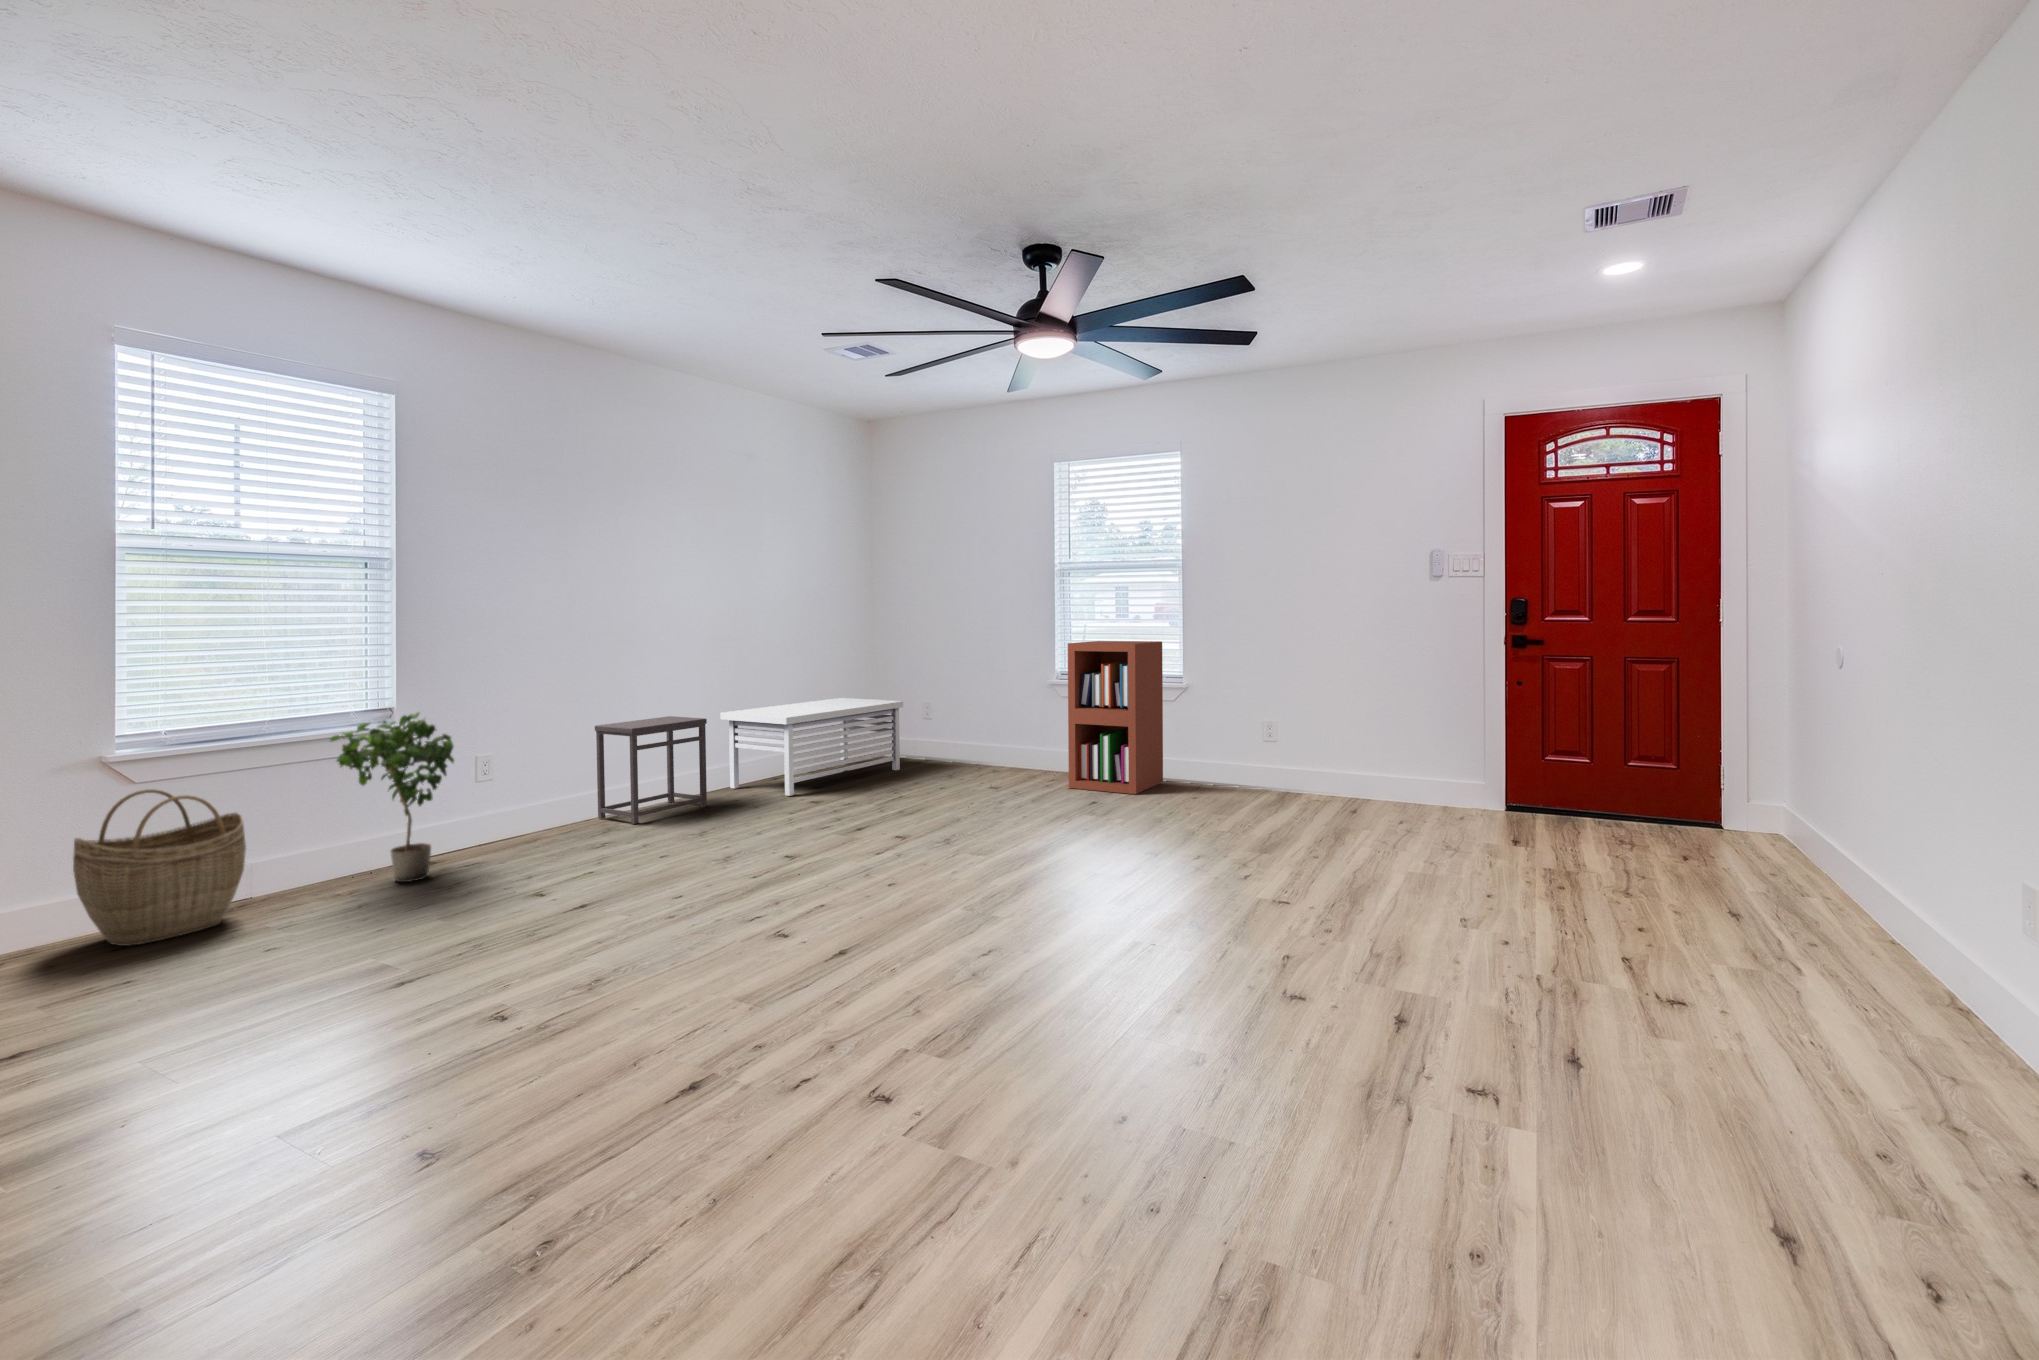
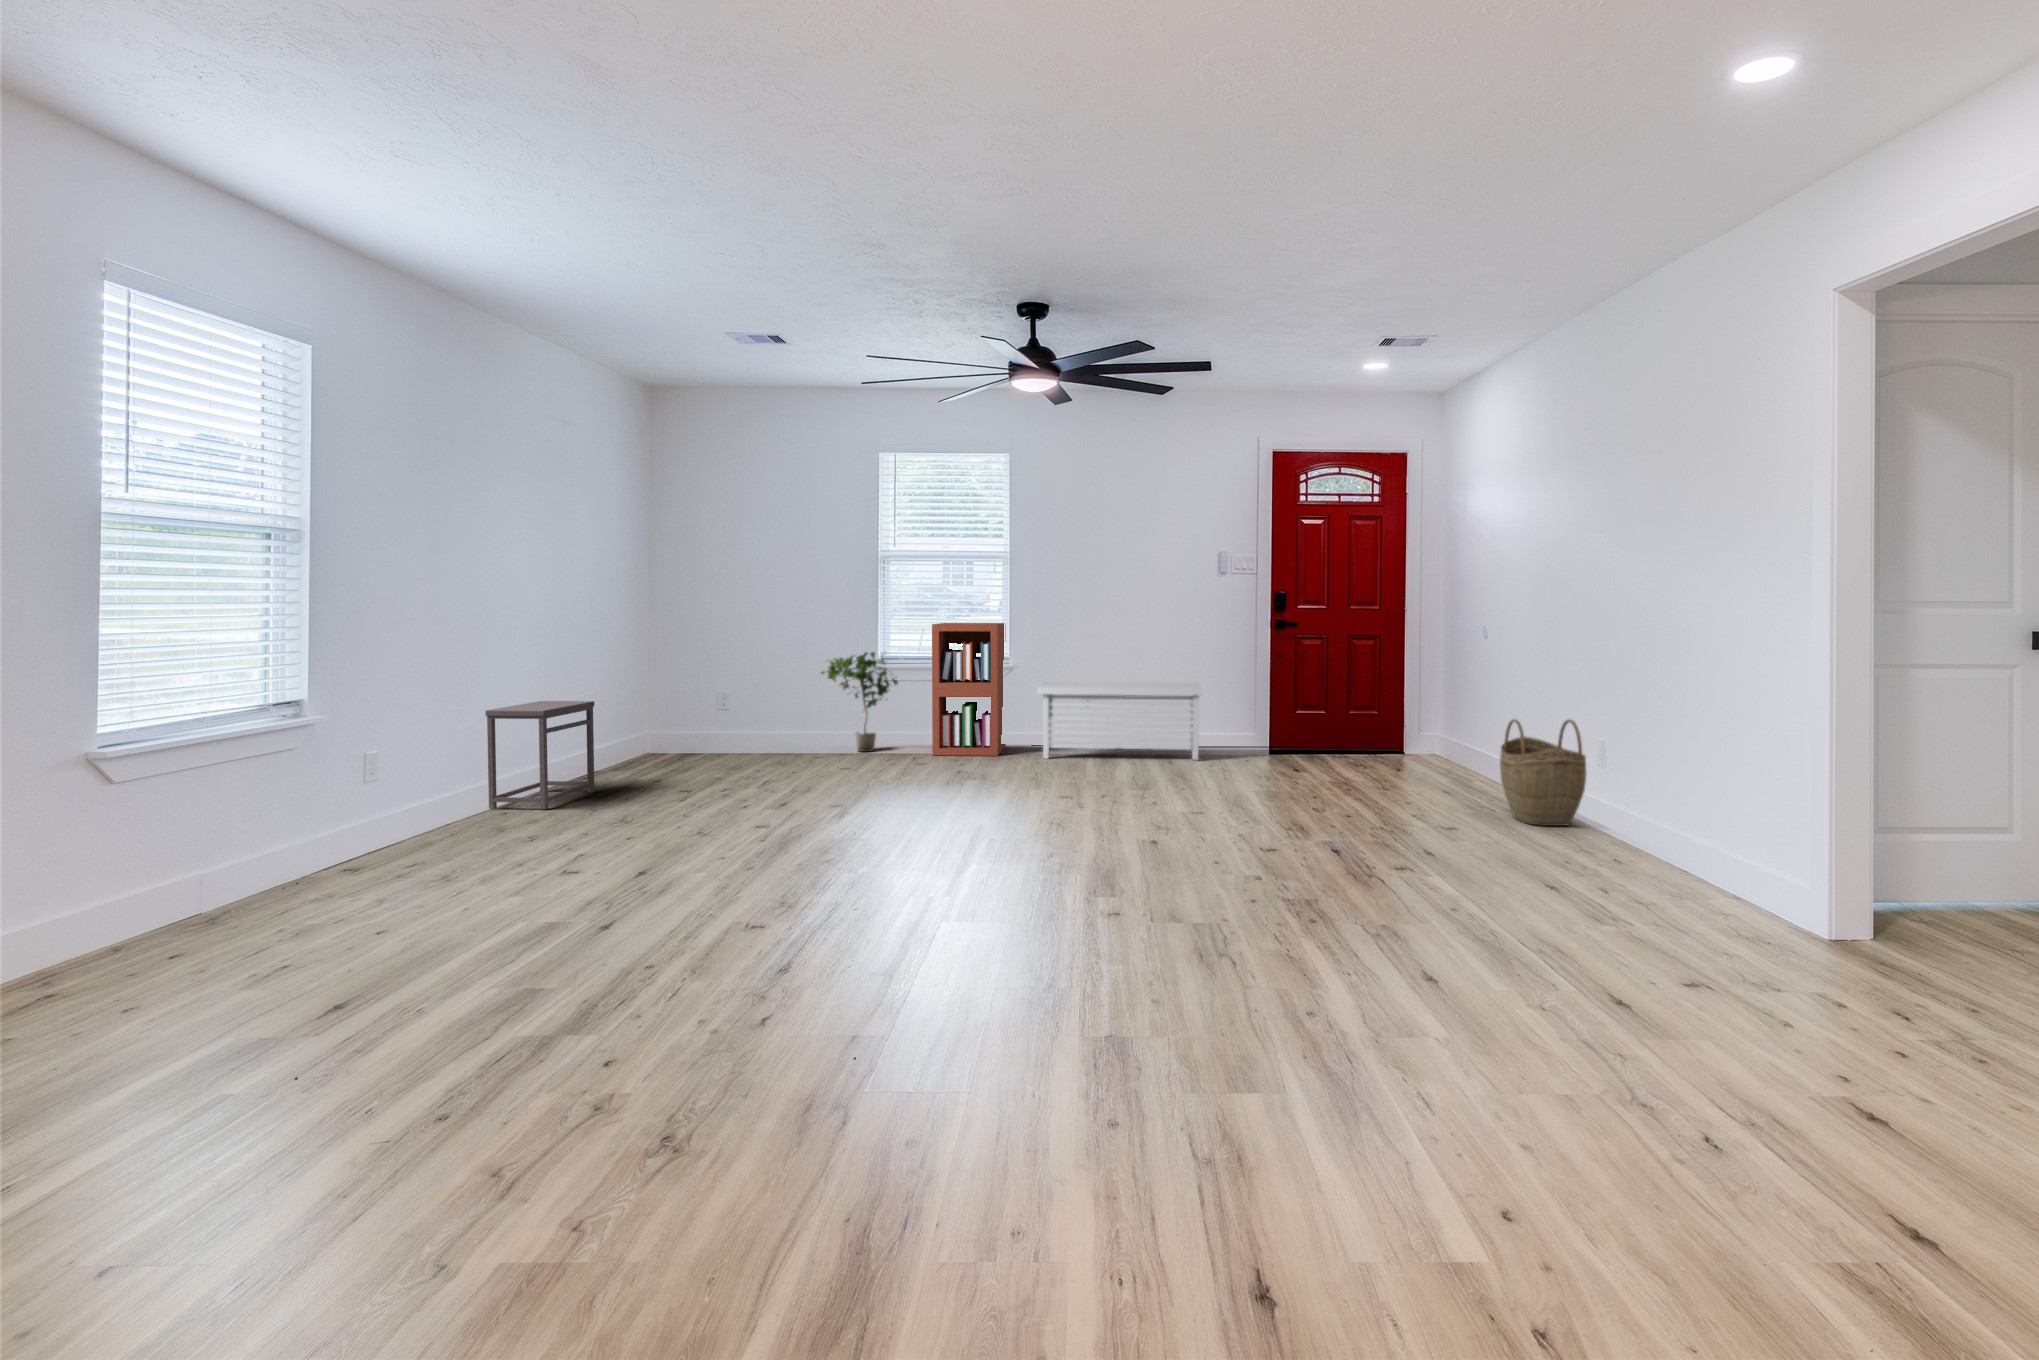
storage bench: present [720,698,903,796] -> present [1037,681,1202,760]
potted plant: present [330,712,454,882] -> present [821,652,898,752]
woven basket: present [73,789,246,946] -> present [1500,719,1586,826]

